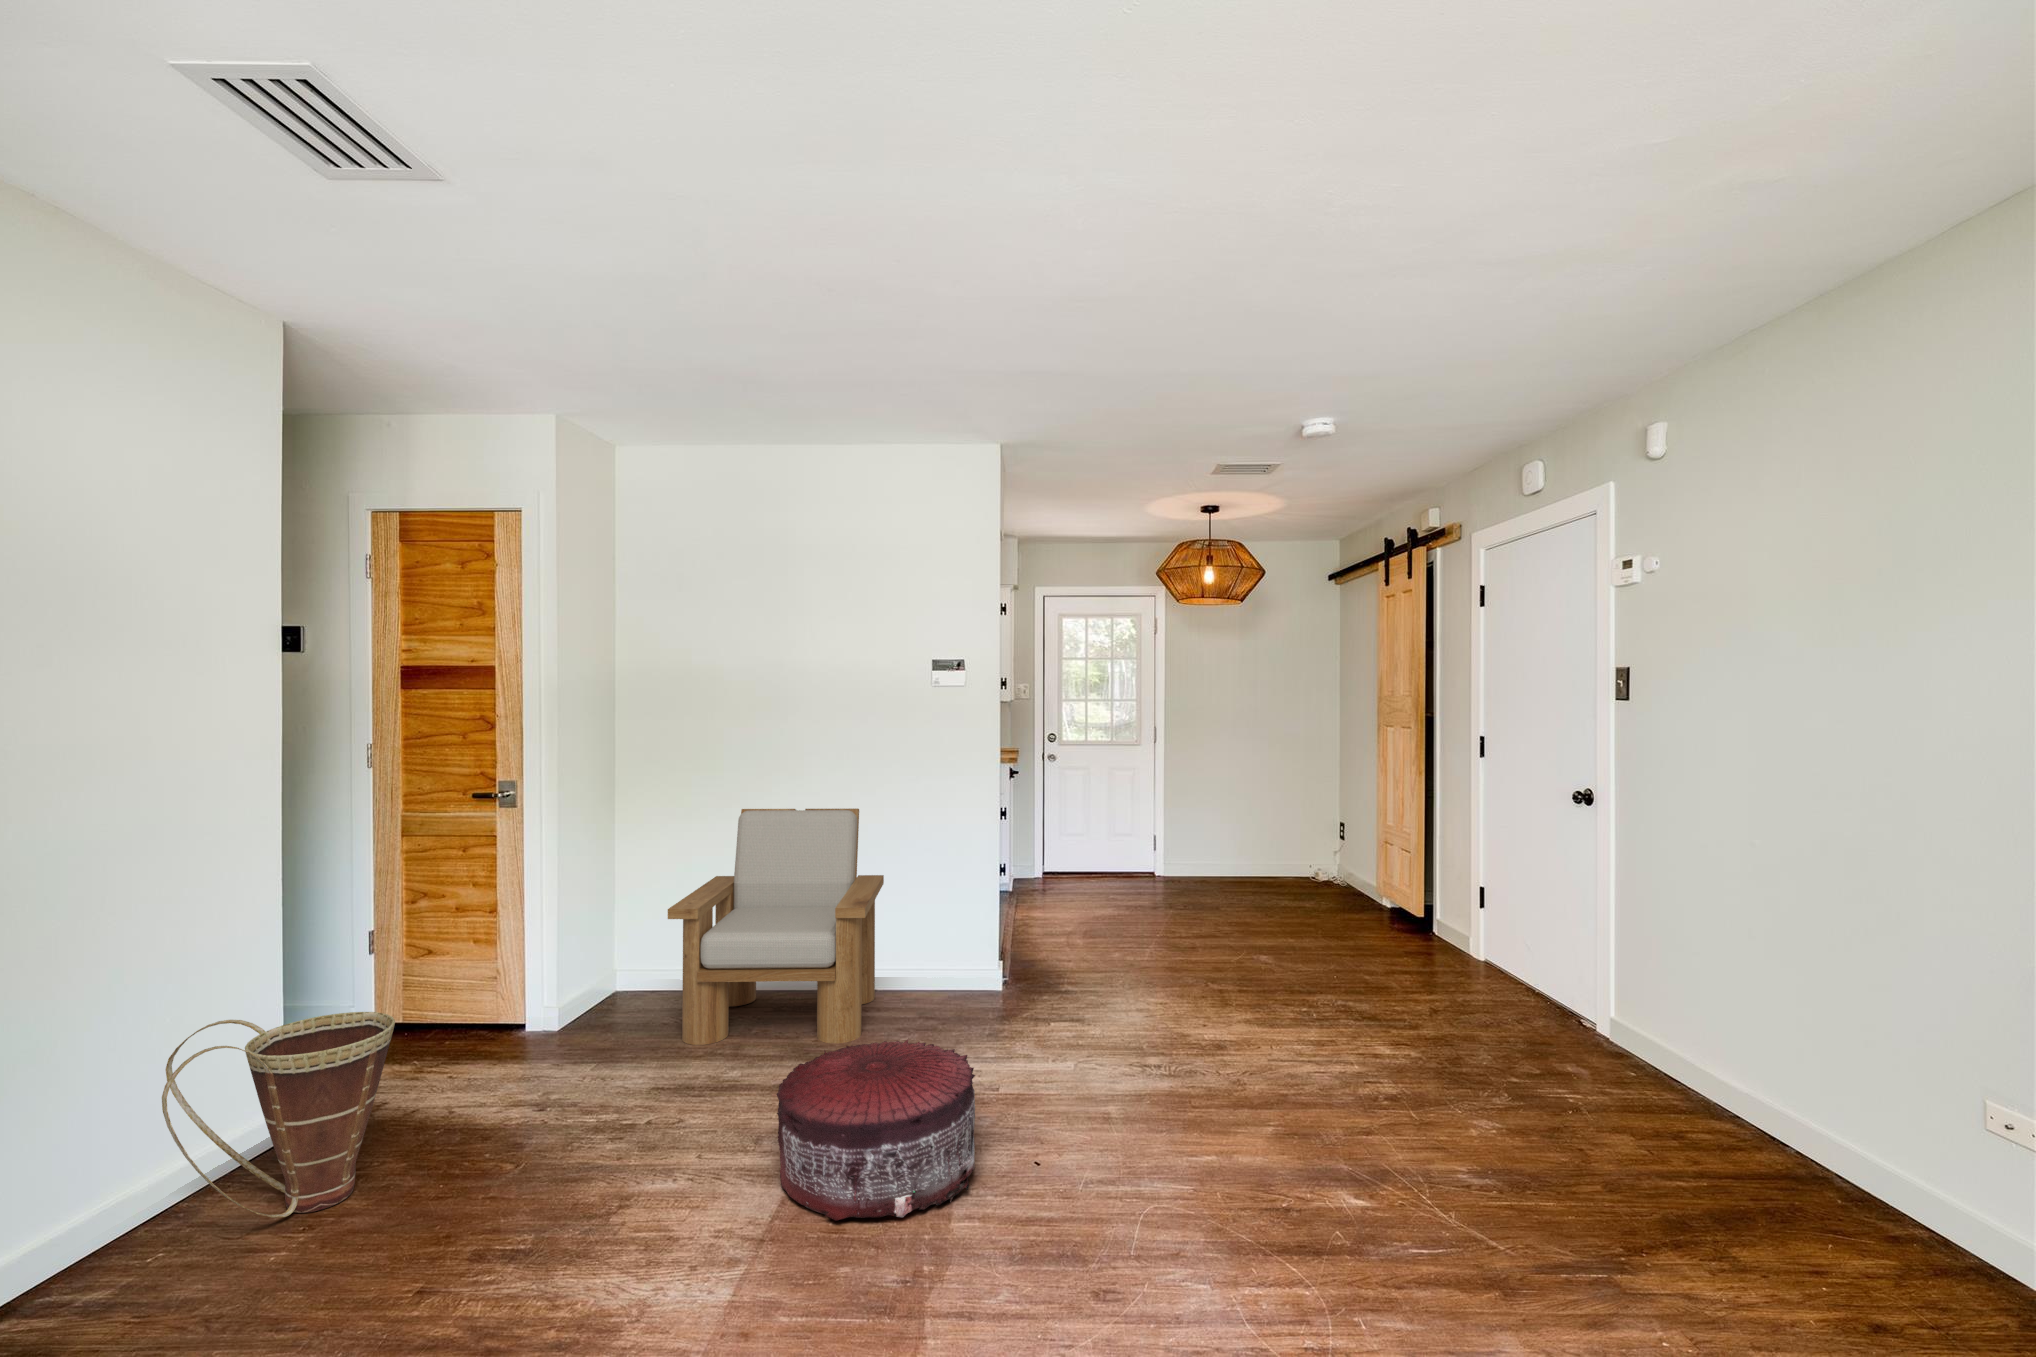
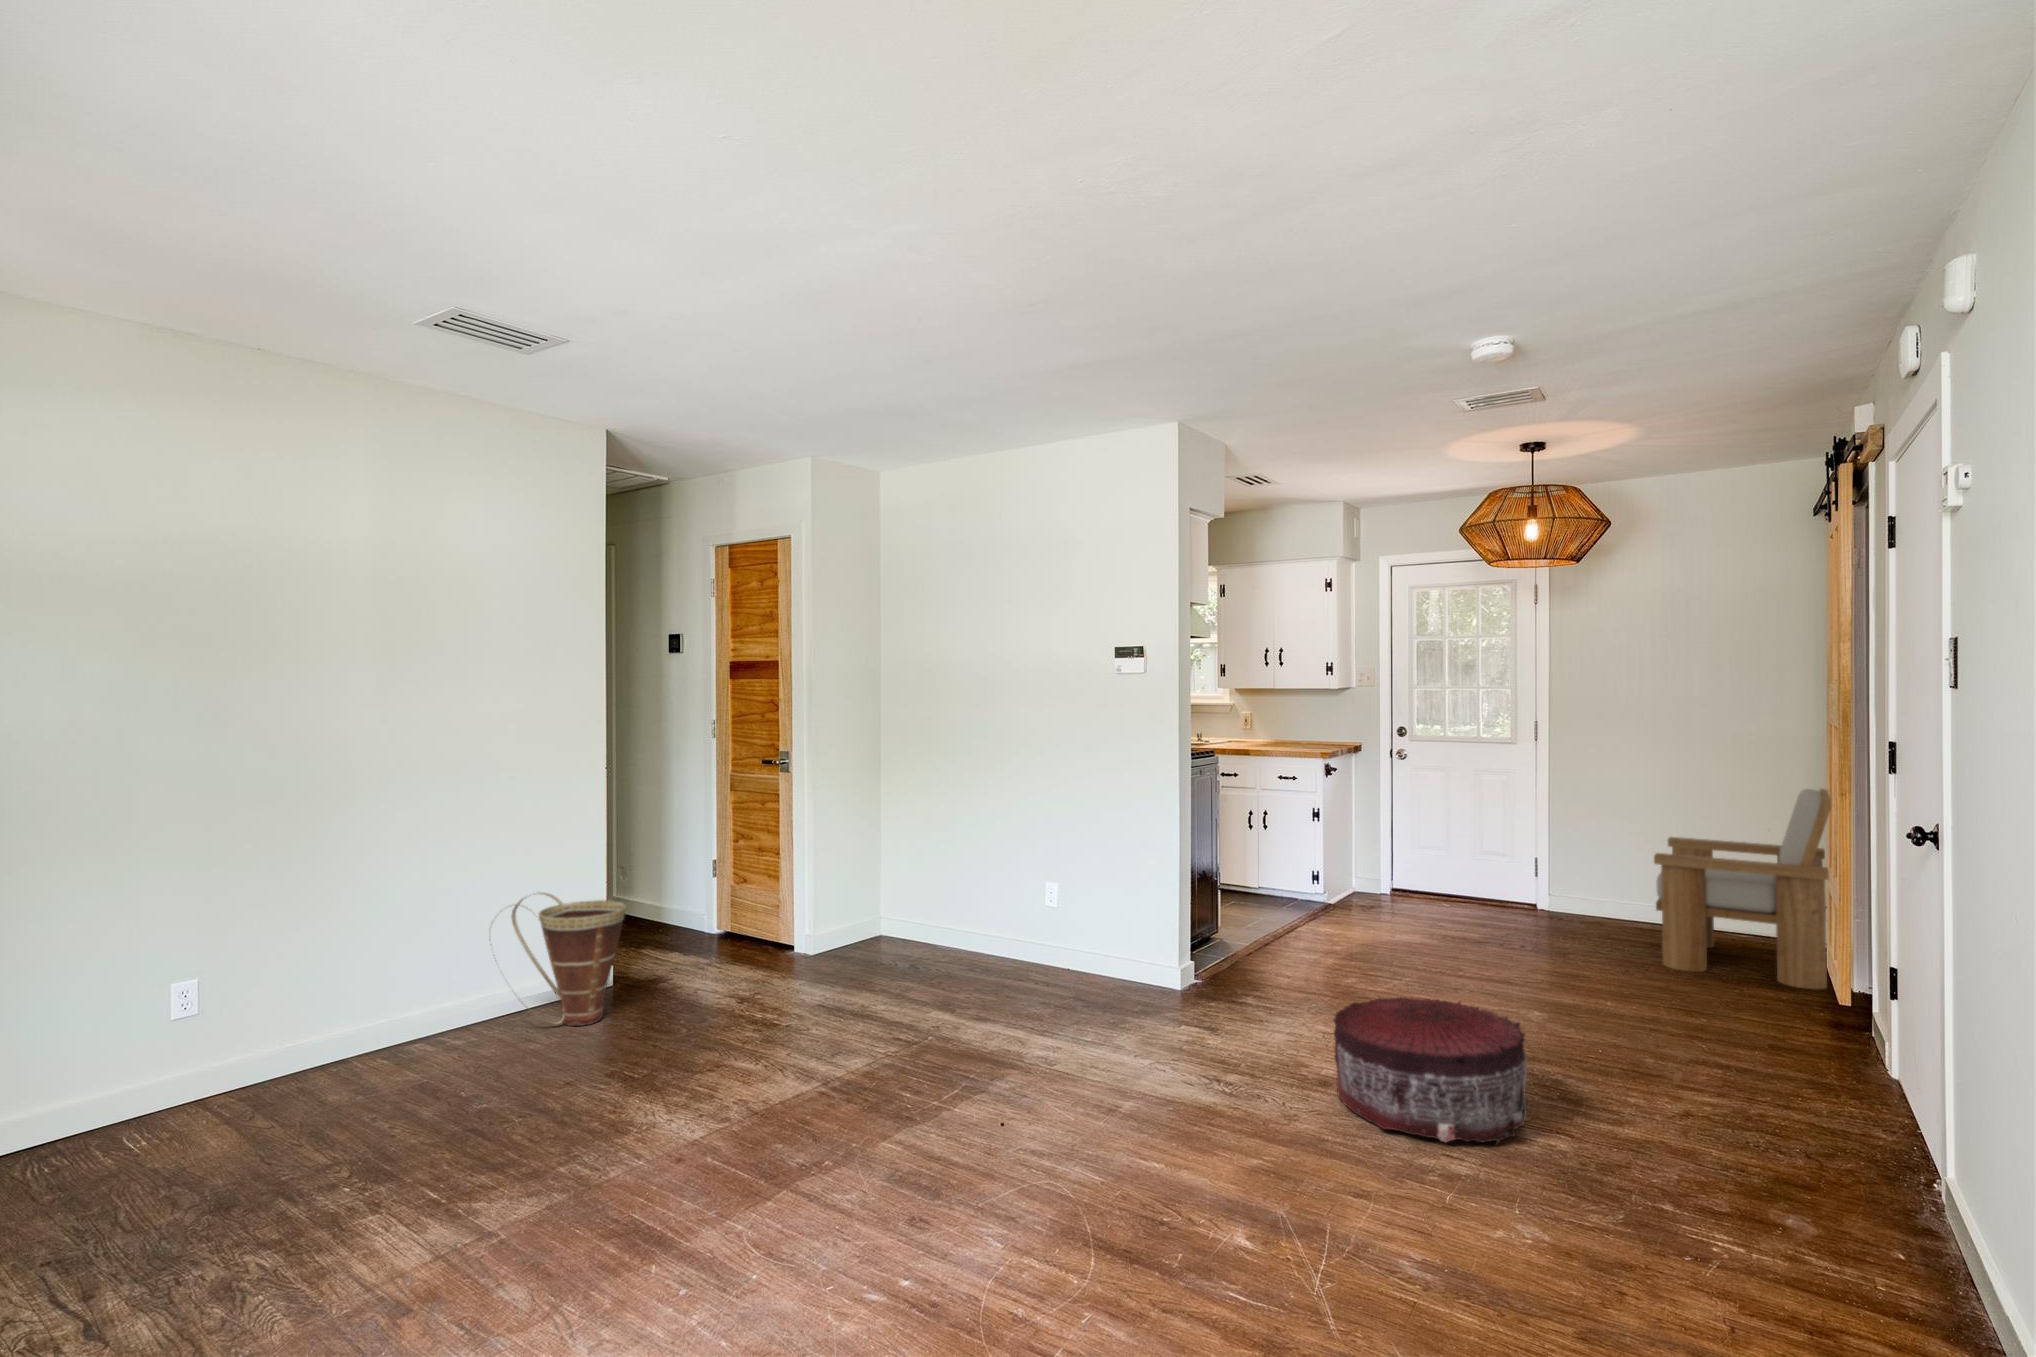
armchair: present [668,808,884,1045] -> present [1654,789,1831,989]
pouf: present [776,1039,975,1220] -> present [1334,998,1527,1143]

